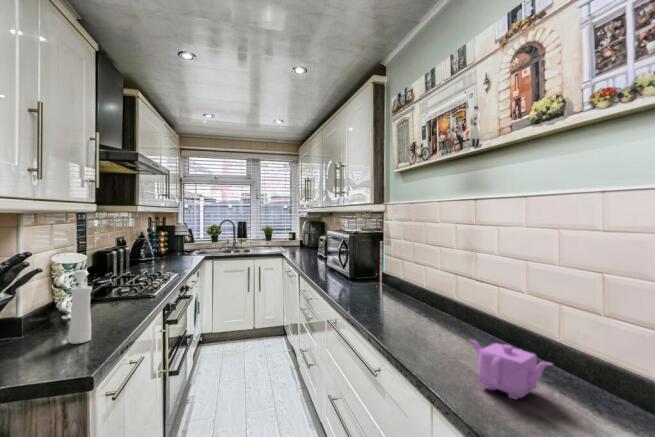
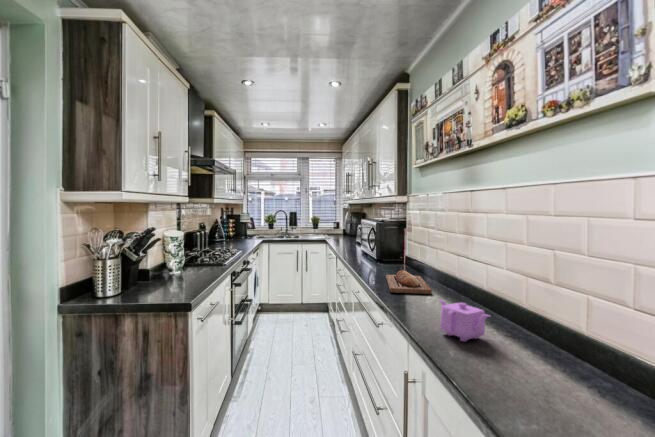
pepper mill: present [70,270,92,344] -> none [163,245,177,294]
bread loaf: none [371,294,435,324] -> present [386,270,432,294]

